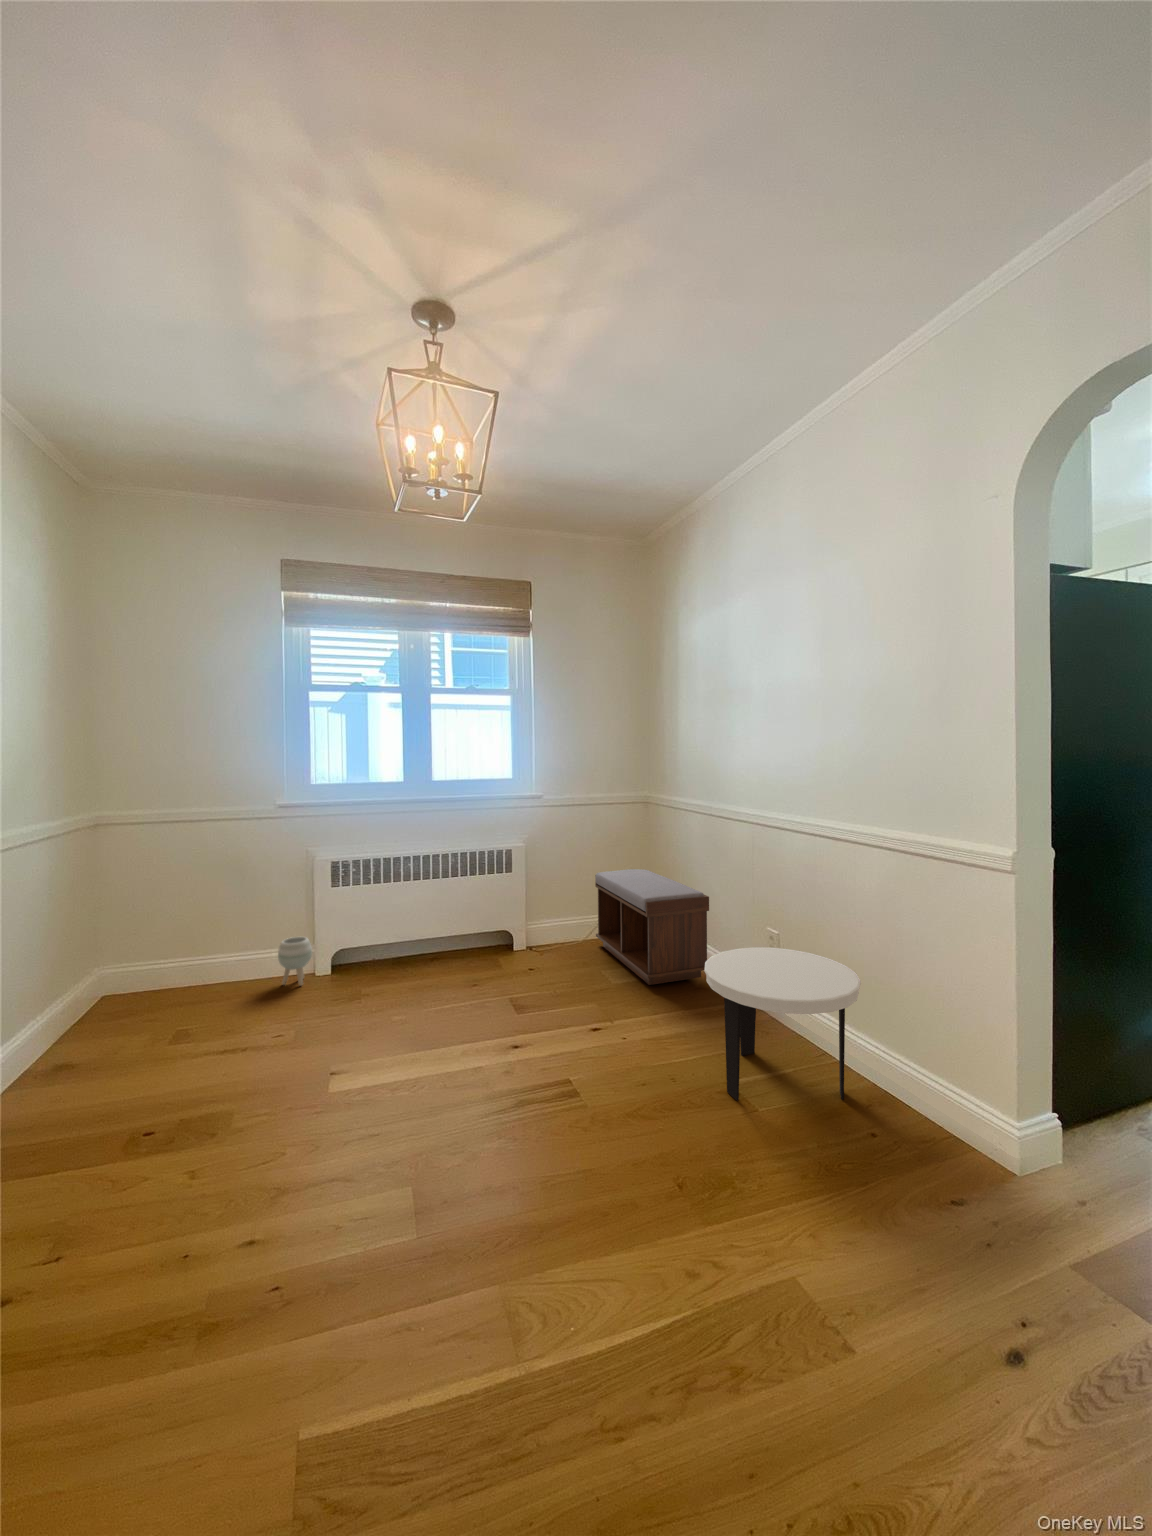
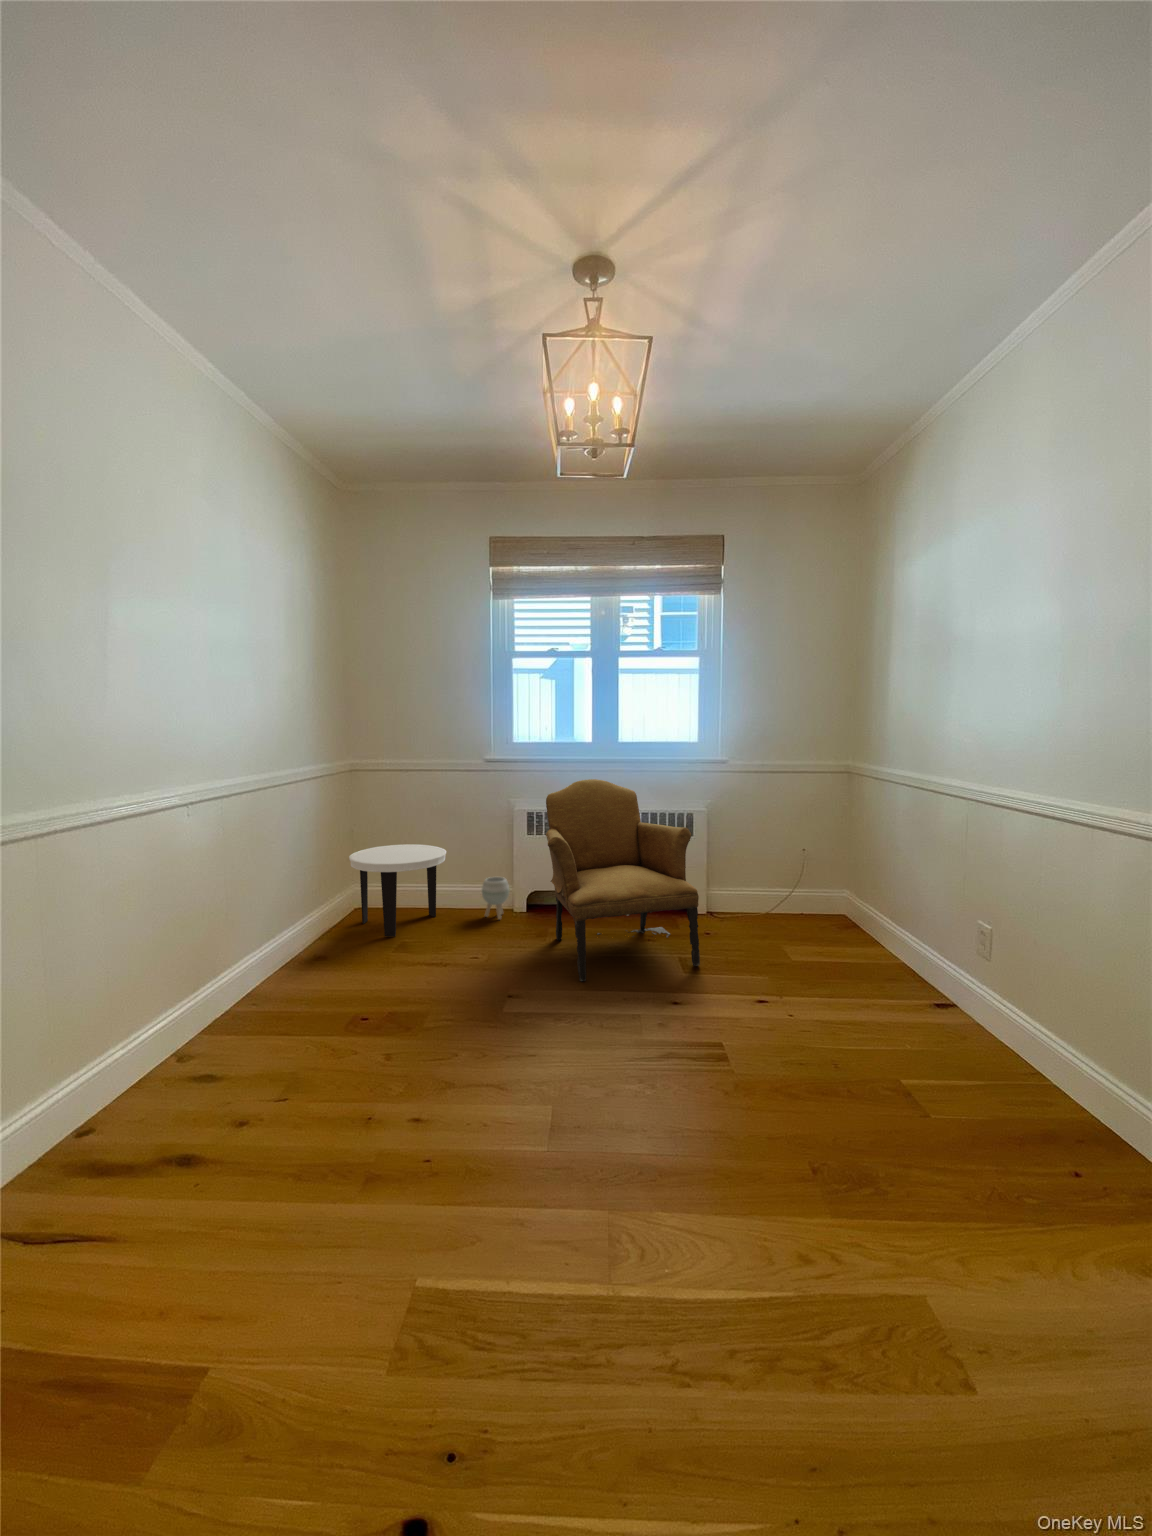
armchair: none [358,822,531,1042] -> present [546,779,700,981]
bench: present [595,869,709,985] -> none [784,844,912,967]
side table: present [705,947,861,1100] -> present [349,844,447,937]

